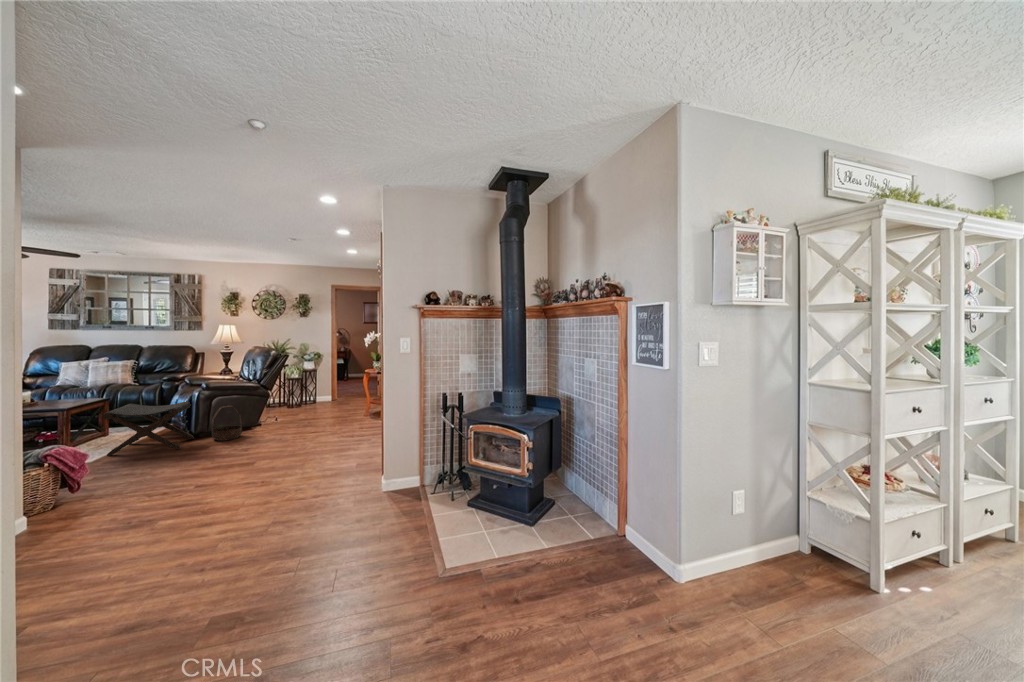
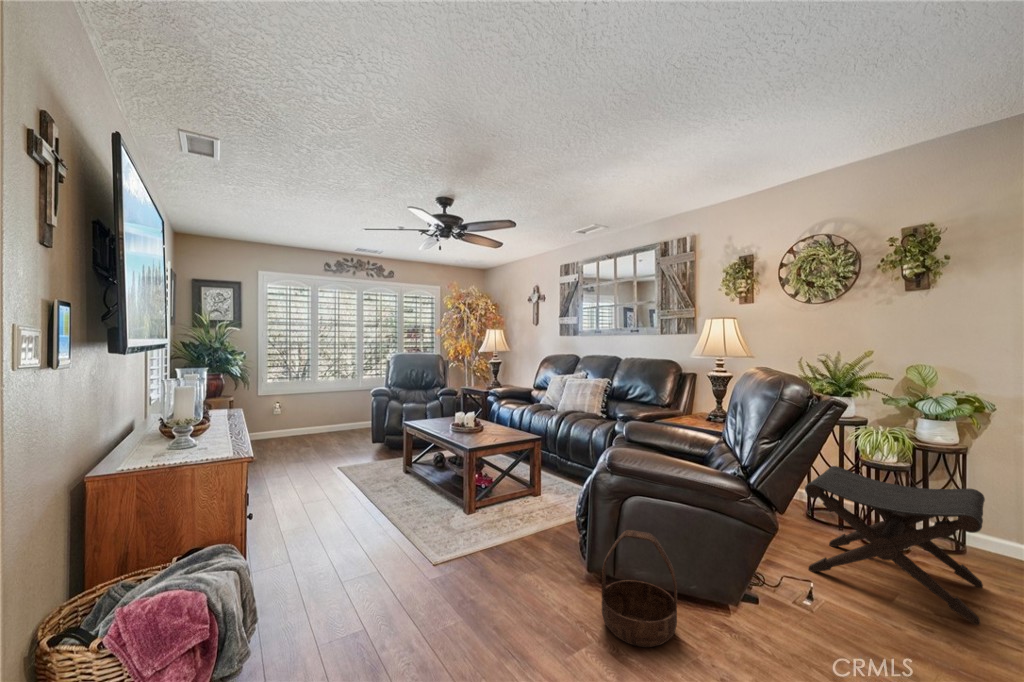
footstool: present [103,401,194,456] -> present [805,466,985,625]

